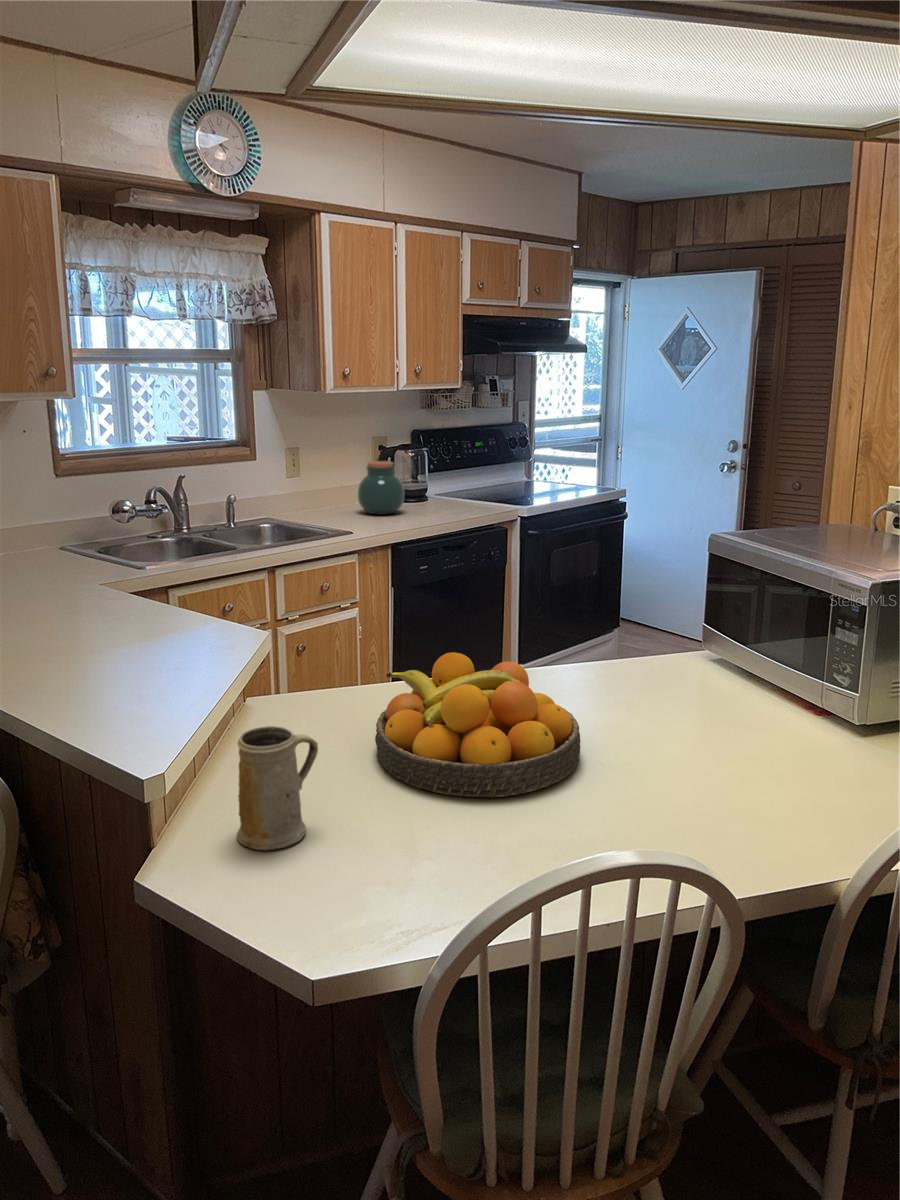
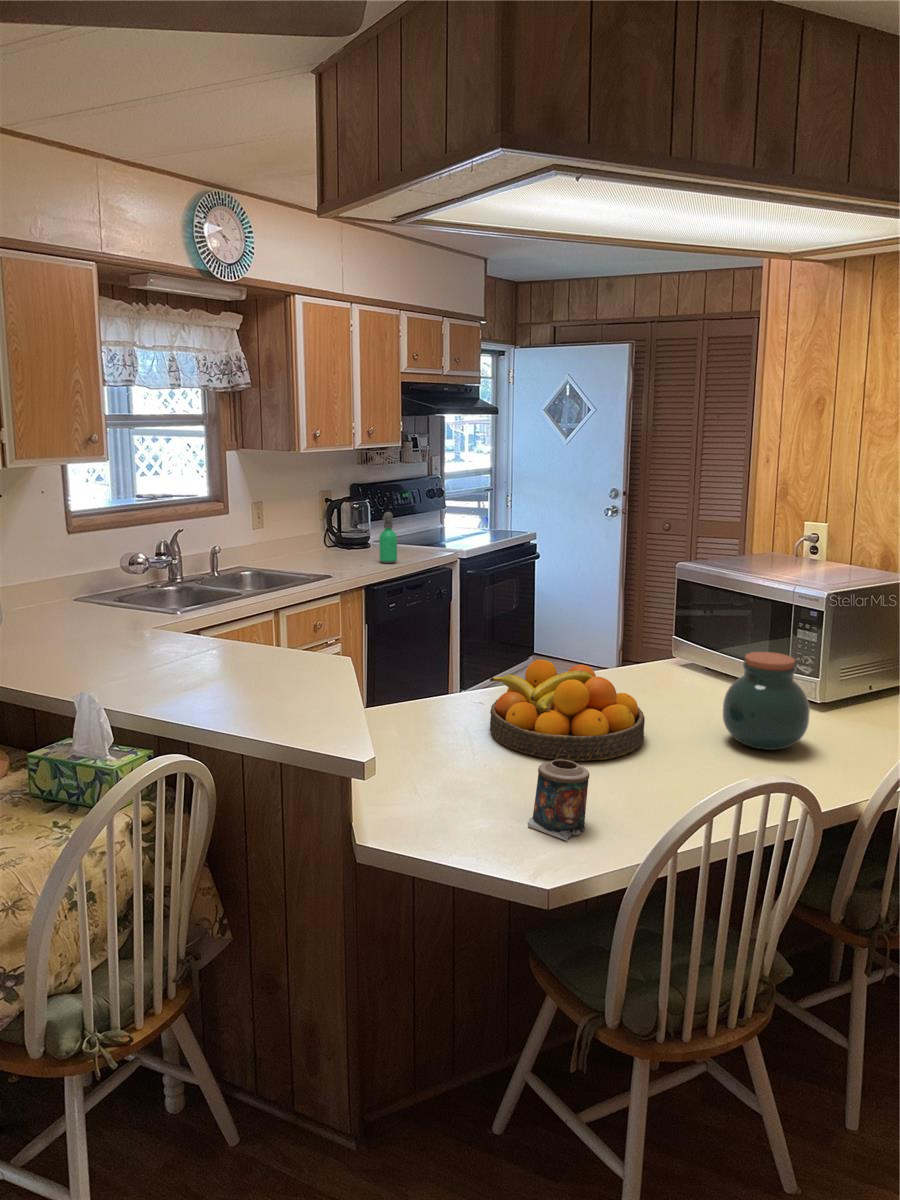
jar: present [358,461,404,514] -> present [723,652,810,750]
soap dispenser: none [418,462,438,521] -> present [379,512,397,563]
mug: present [237,726,318,850] -> none [438,712,494,802]
candle: none [314,808,401,931] -> present [528,760,589,841]

